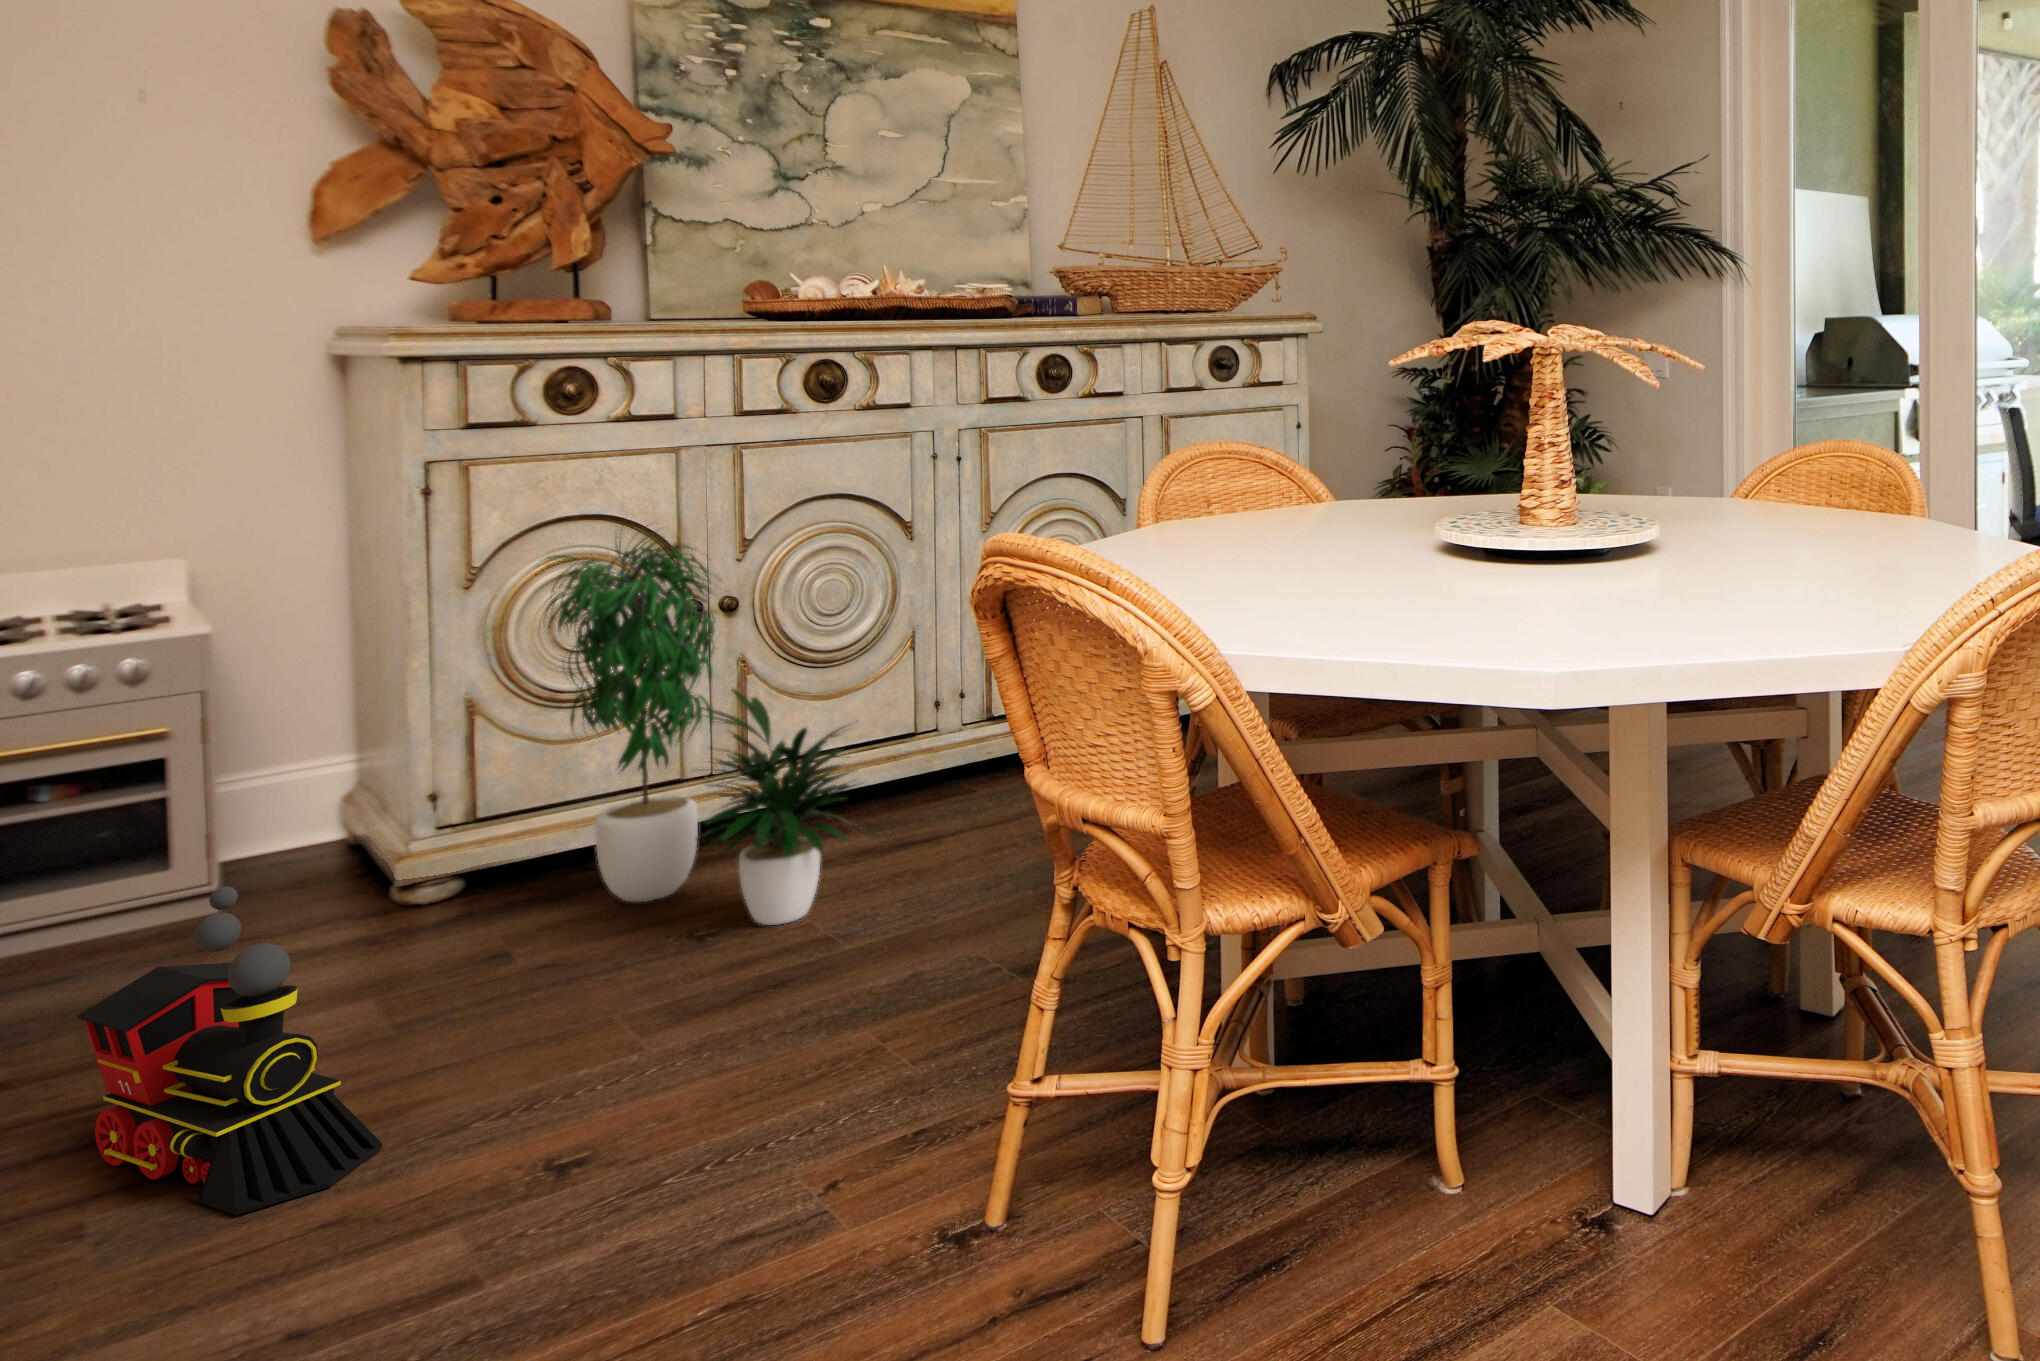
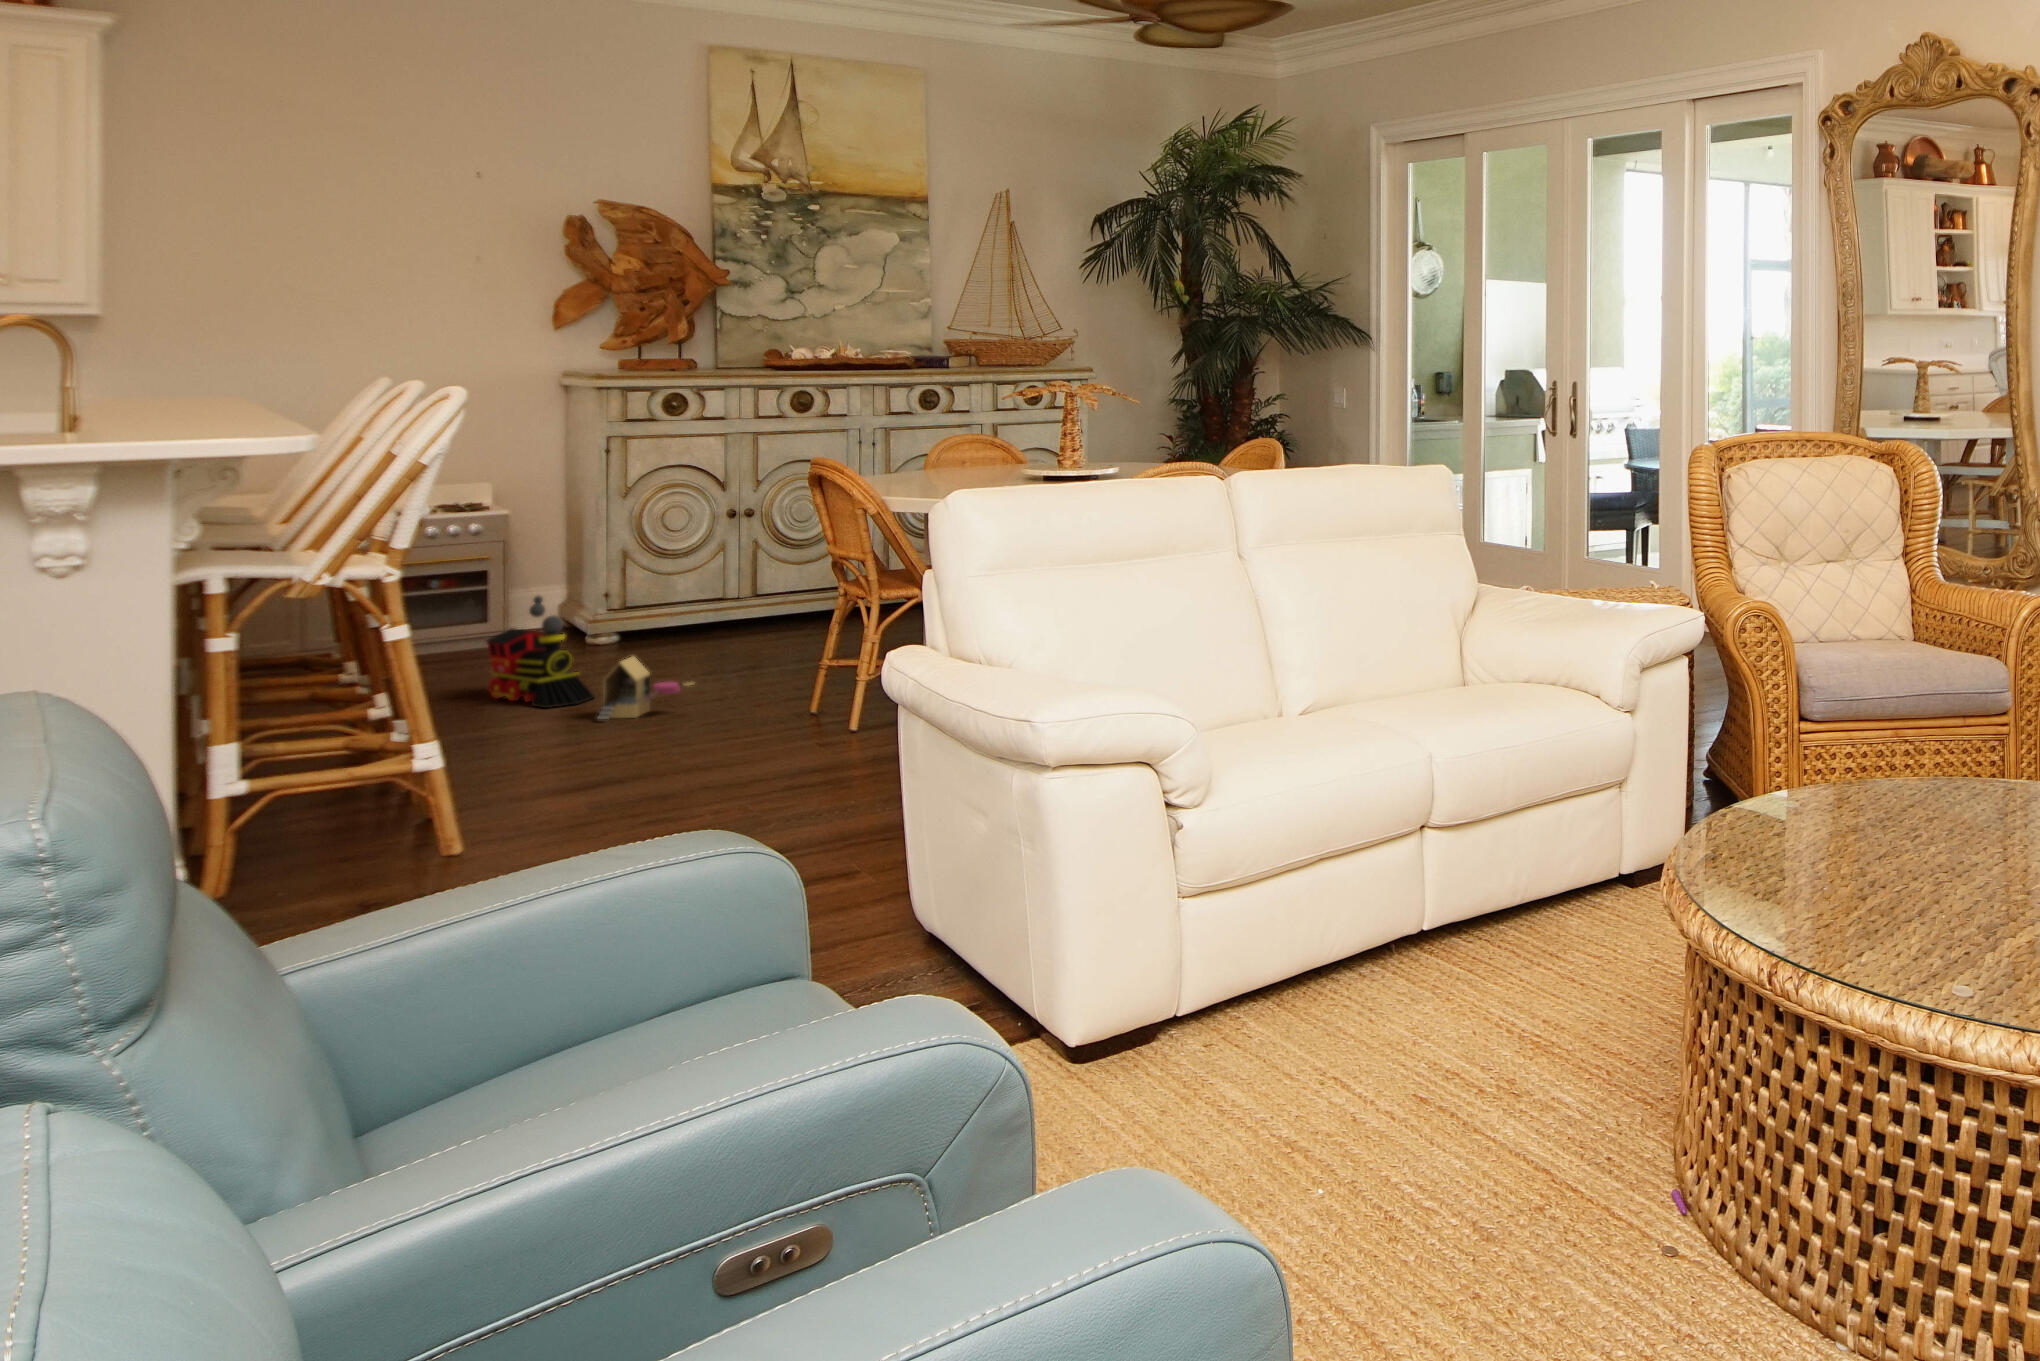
potted plant: present [543,525,858,925] -> none [657,464,805,655]
toy house: none [372,1069,653,1288] -> present [598,656,692,719]

